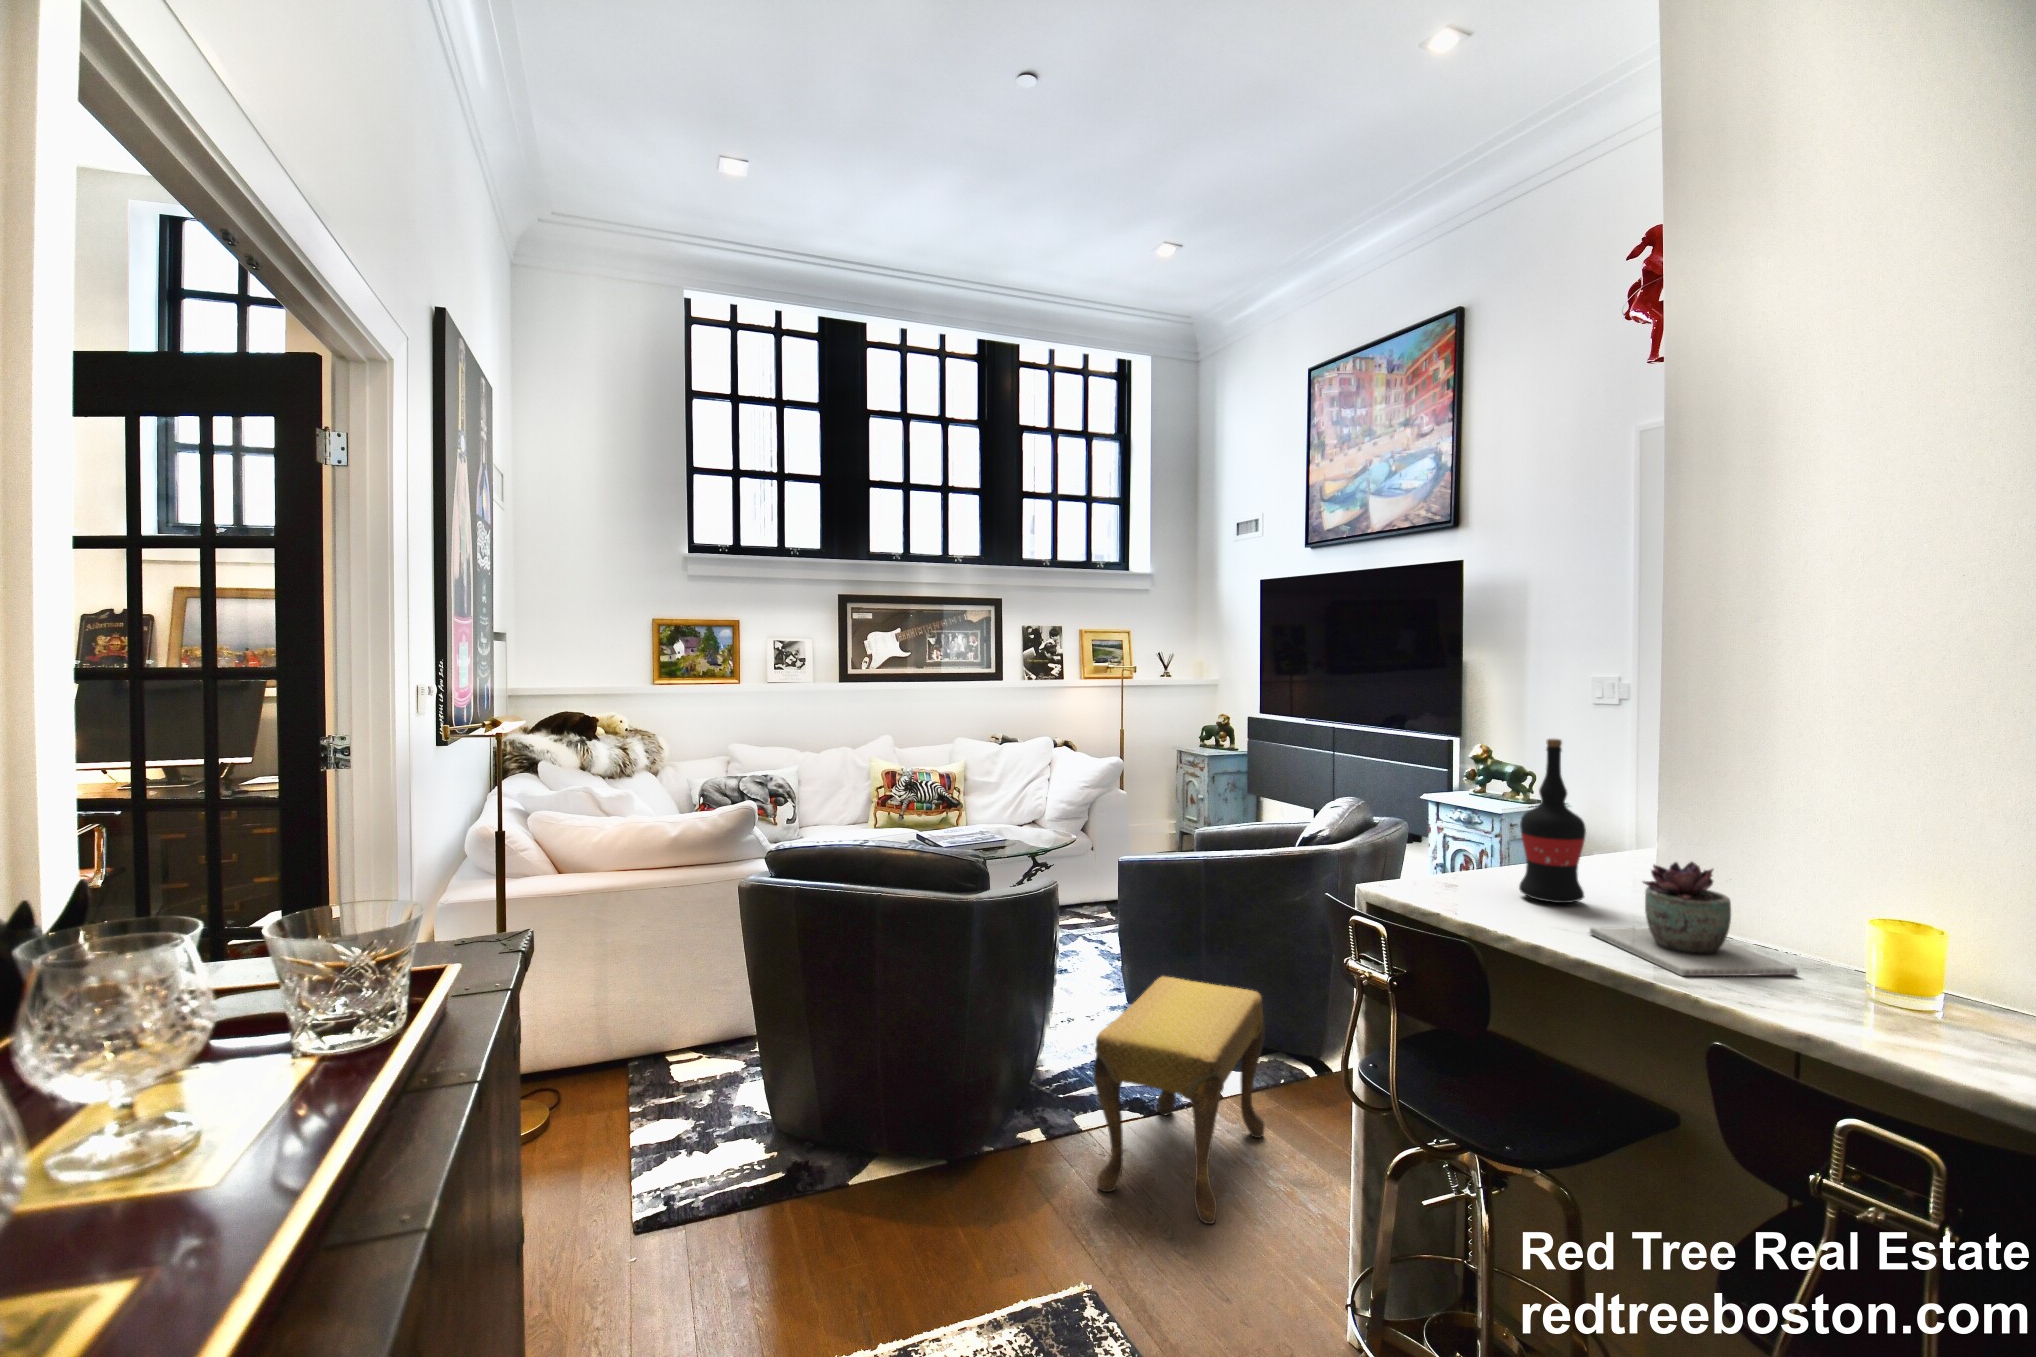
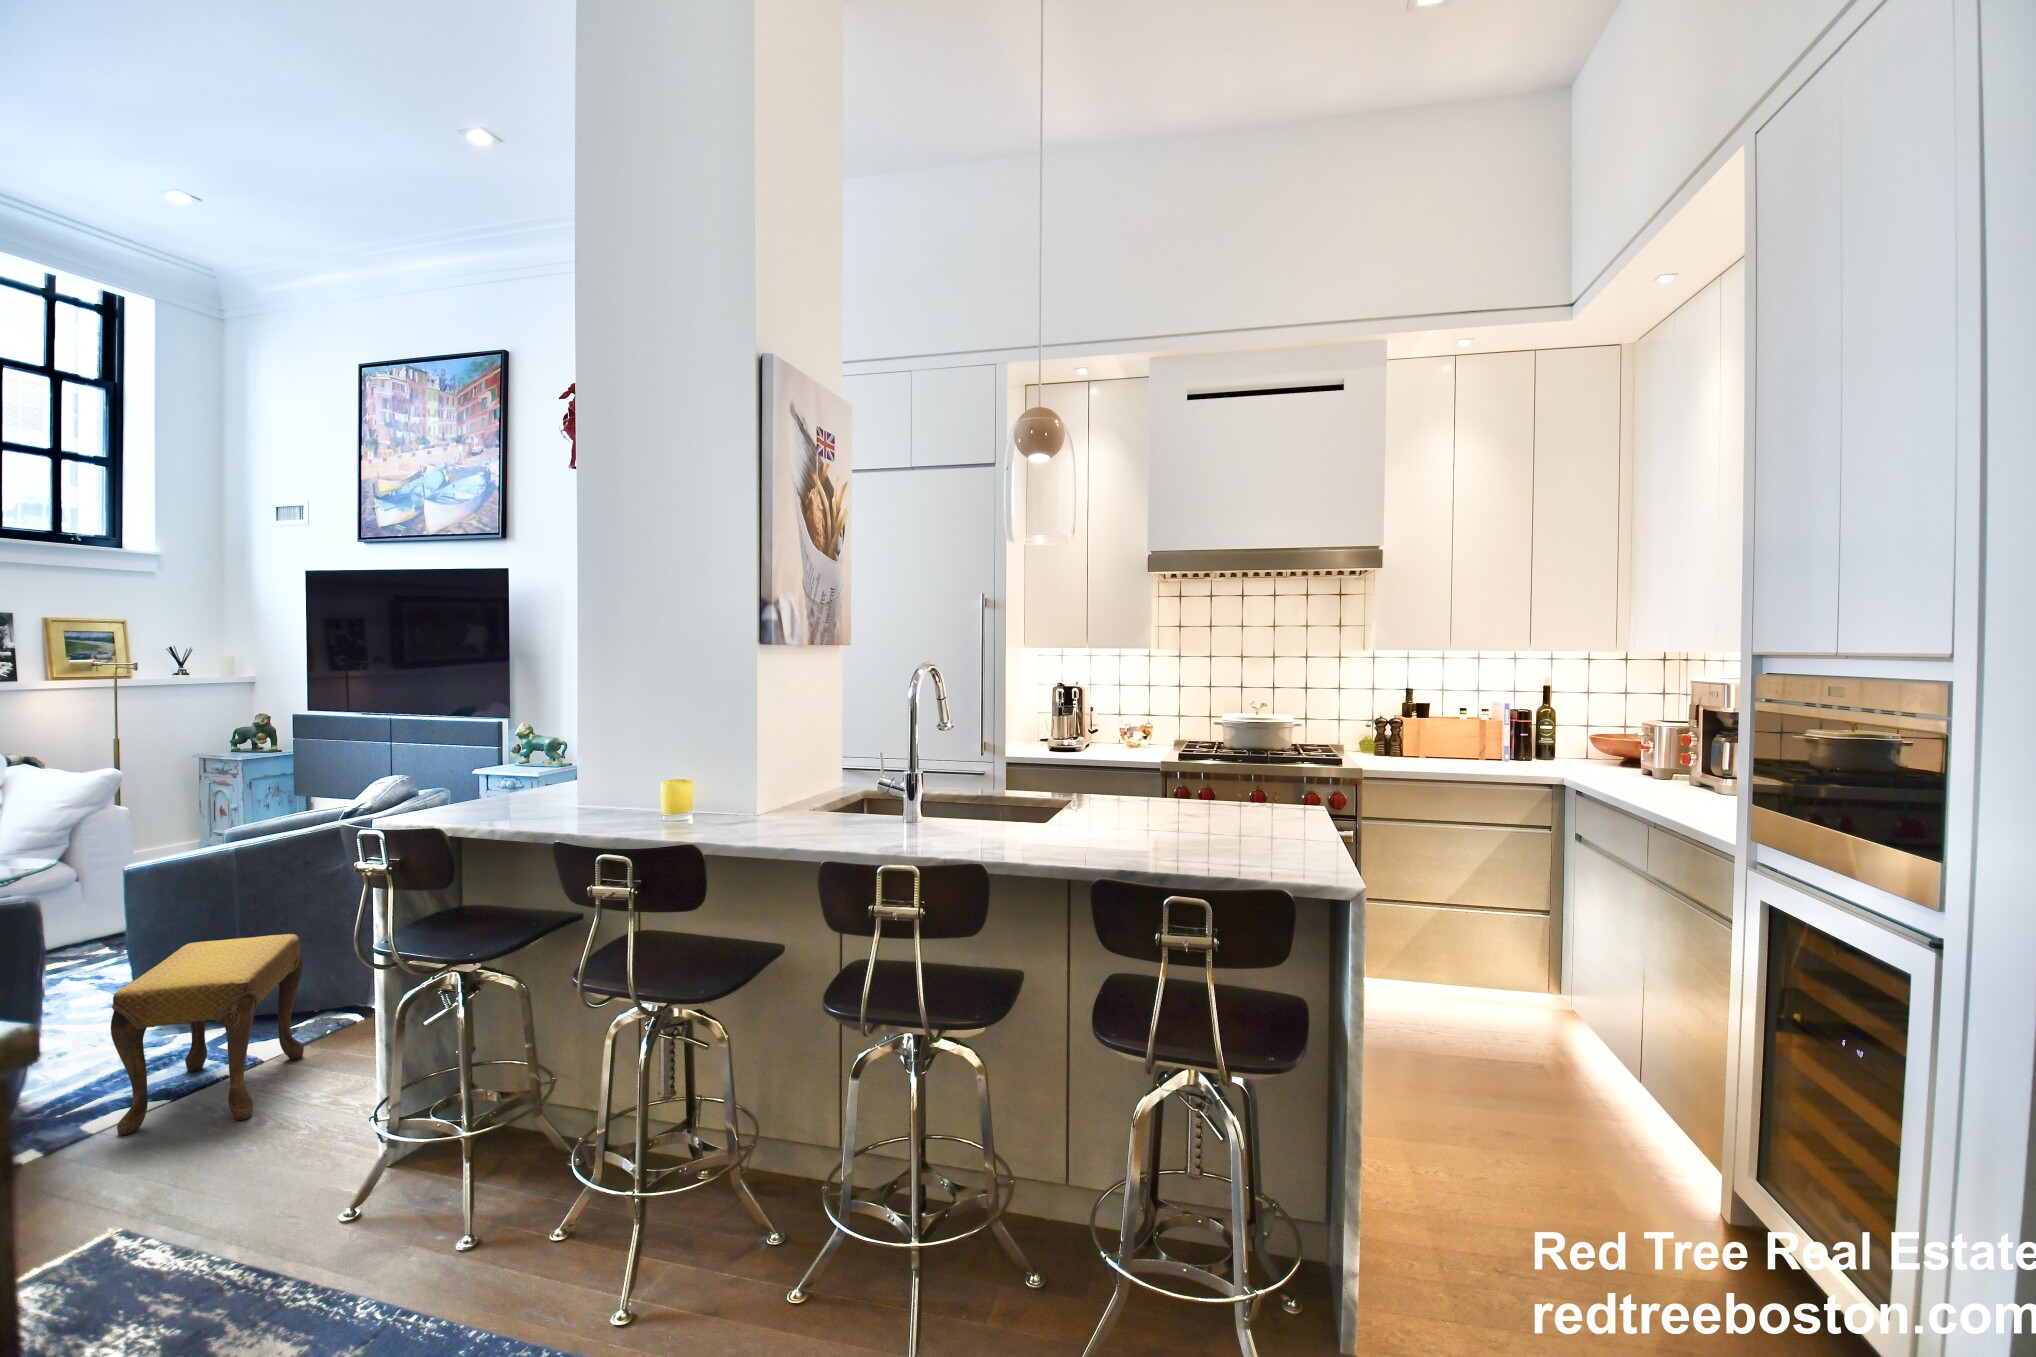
wine bottle: present [1519,739,1586,903] -> none [491,699,532,803]
succulent plant: present [1590,862,1798,976] -> none [522,761,621,820]

